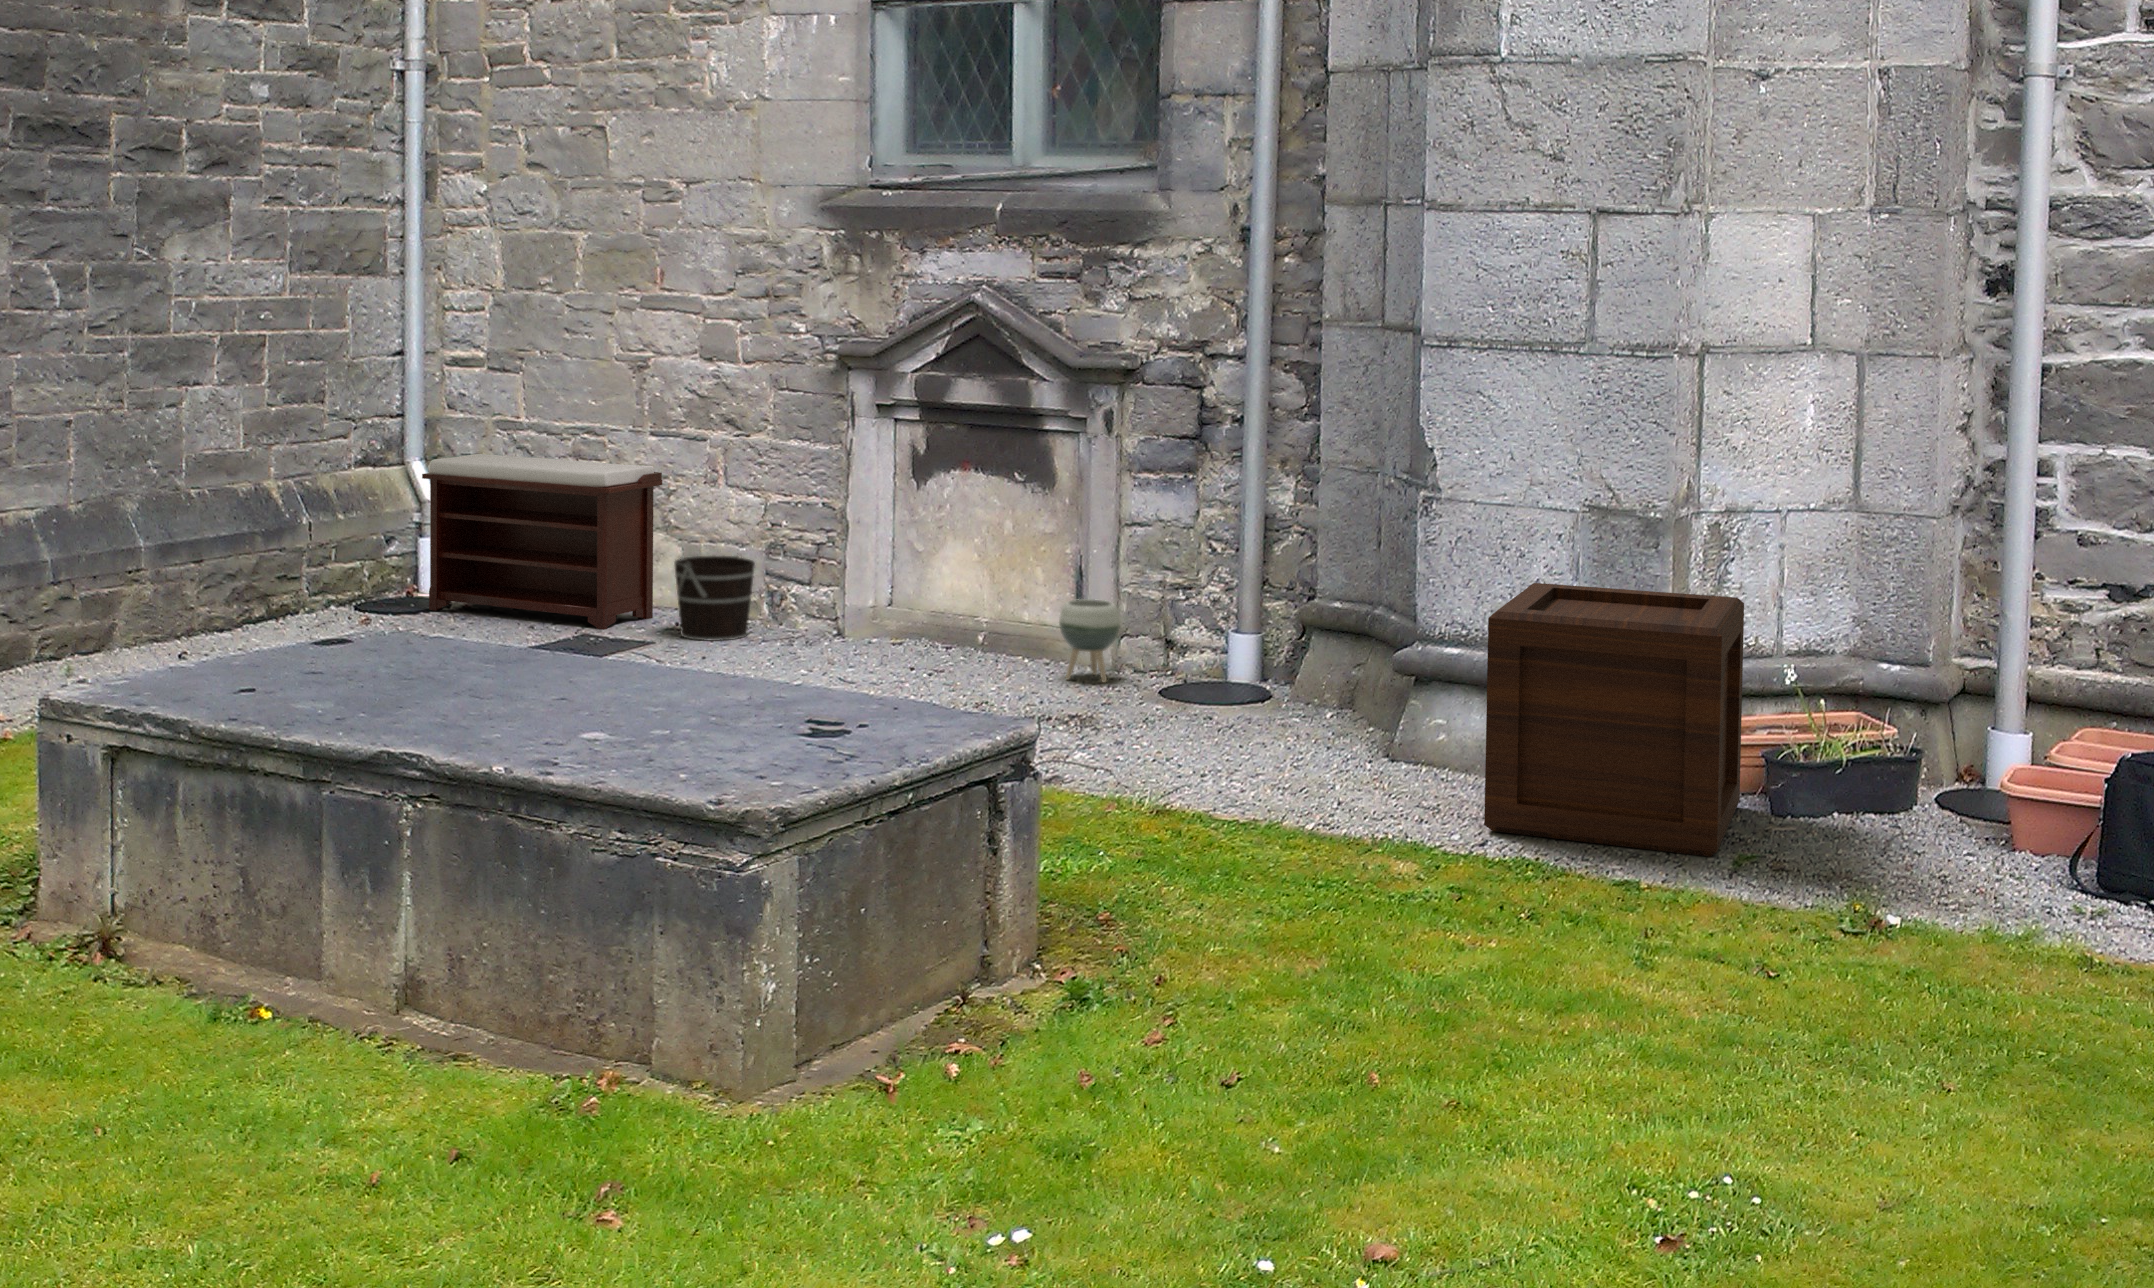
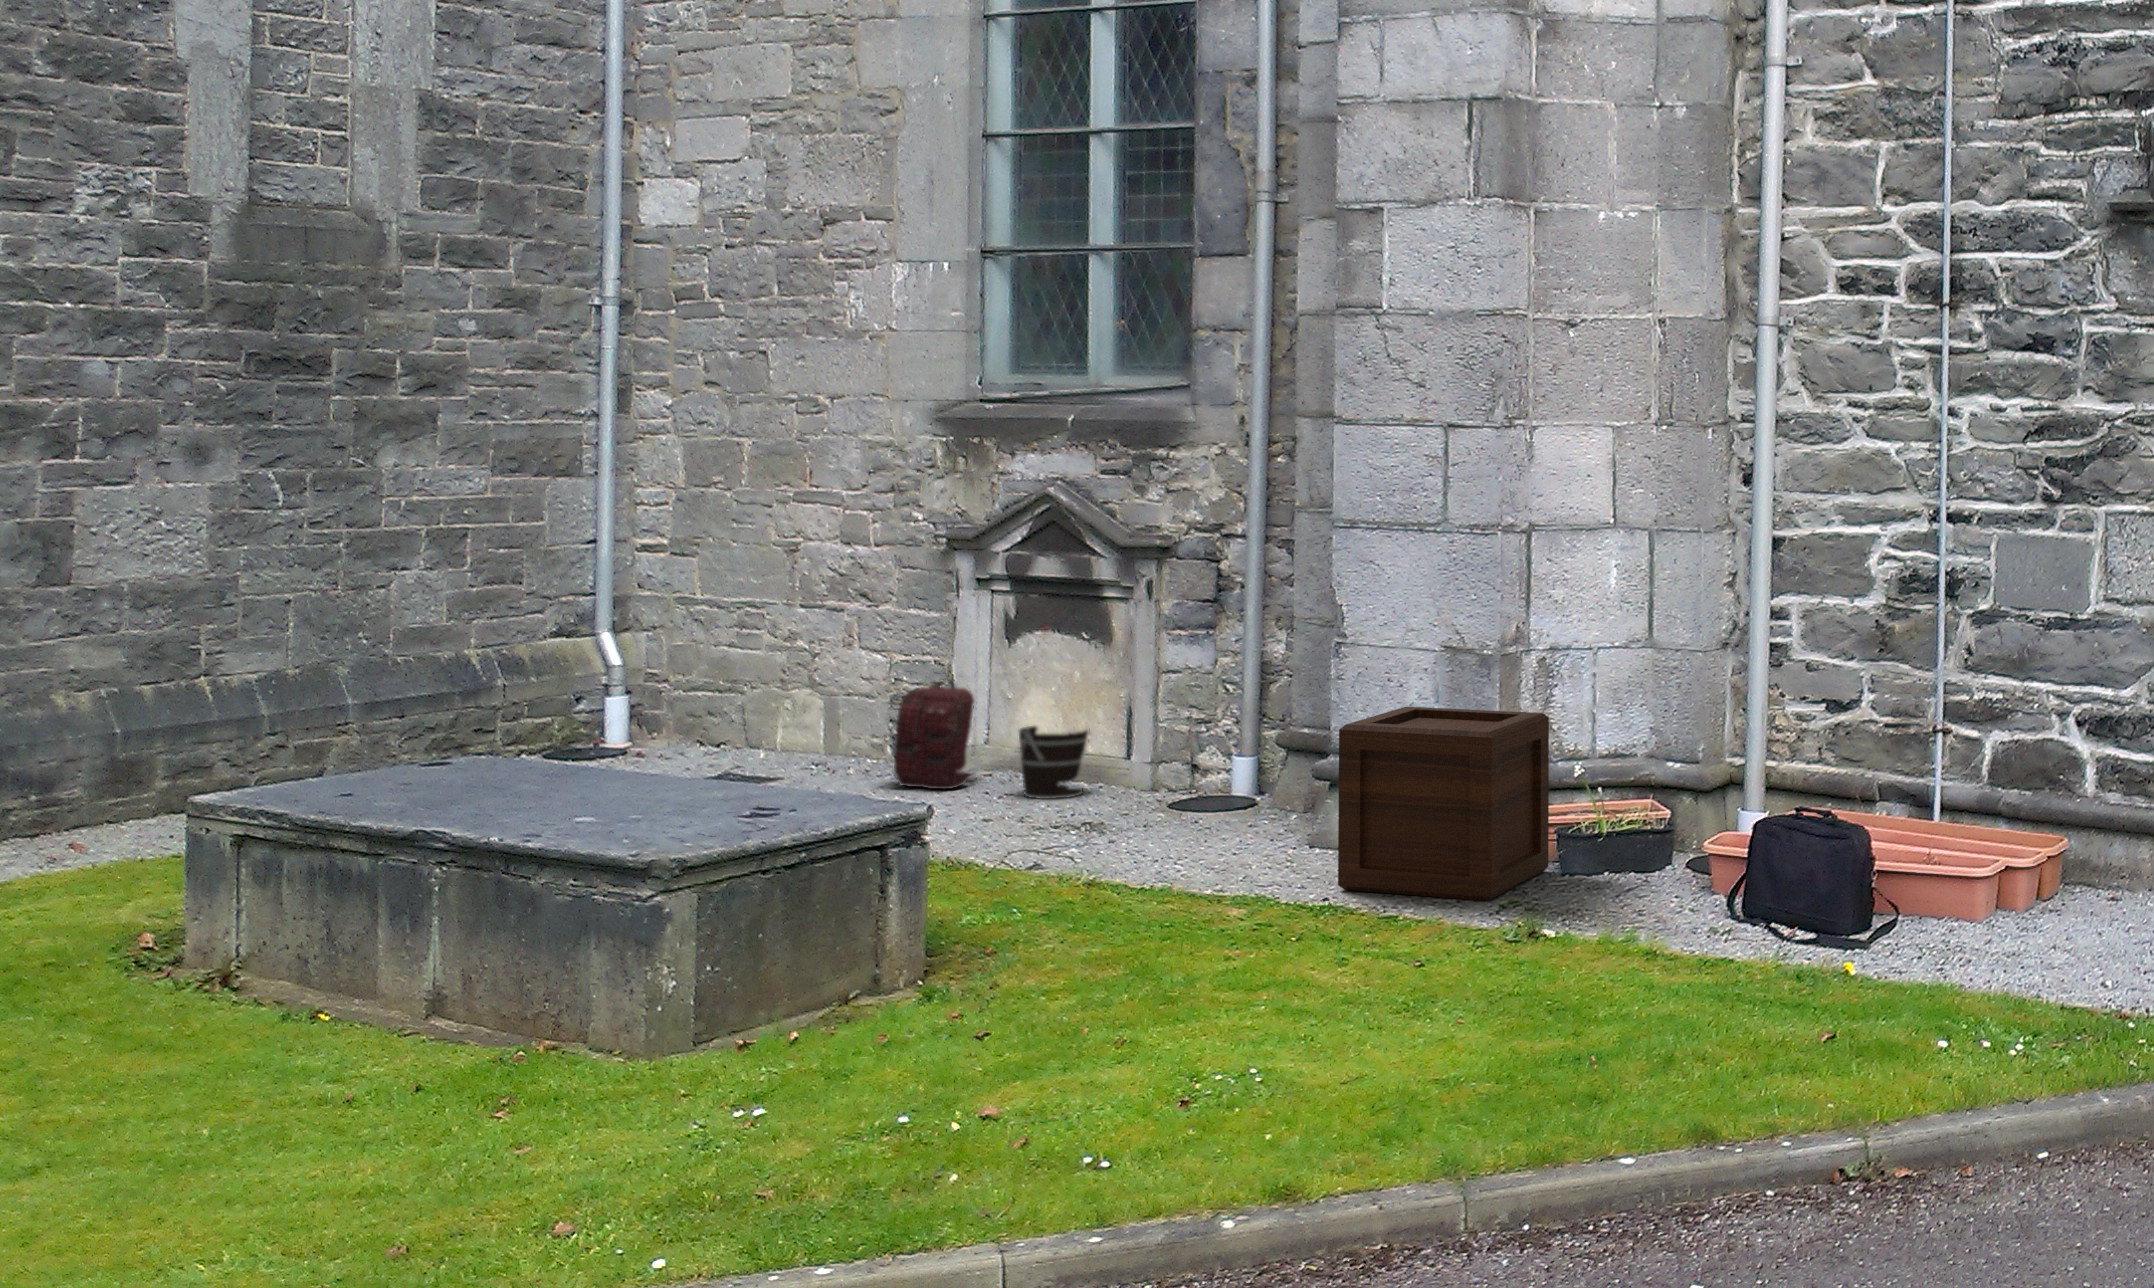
bench: present [422,454,662,630] -> none [609,630,813,775]
backpack: none [781,521,883,656] -> present [894,679,974,789]
bucket: present [675,555,755,641] -> present [1019,726,1088,799]
planter: present [1059,599,1120,682] -> none [1109,737,1159,803]

